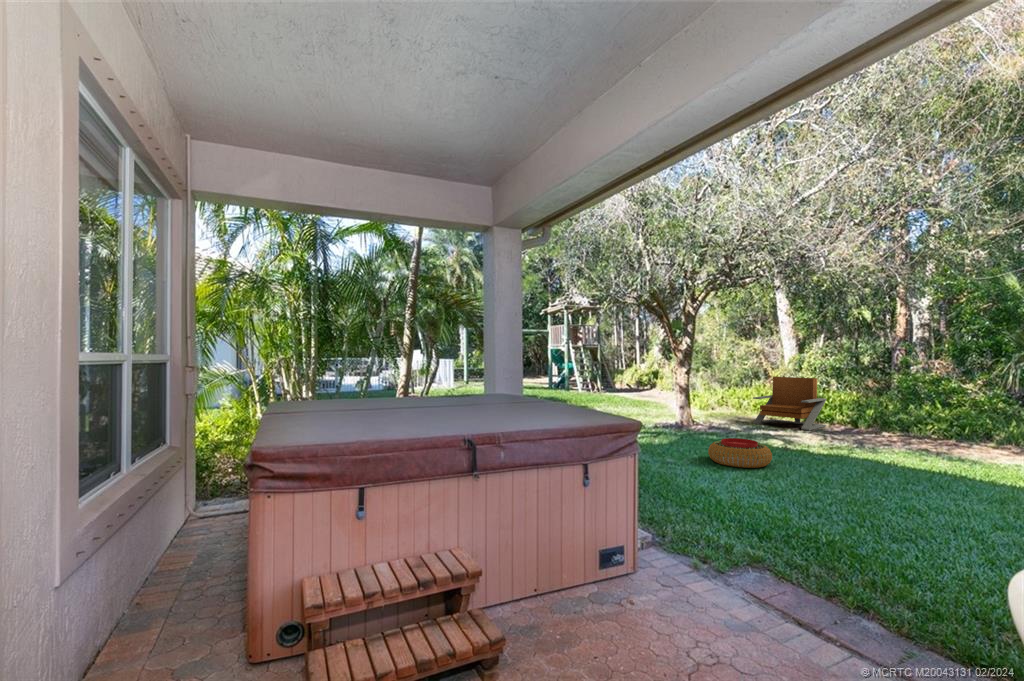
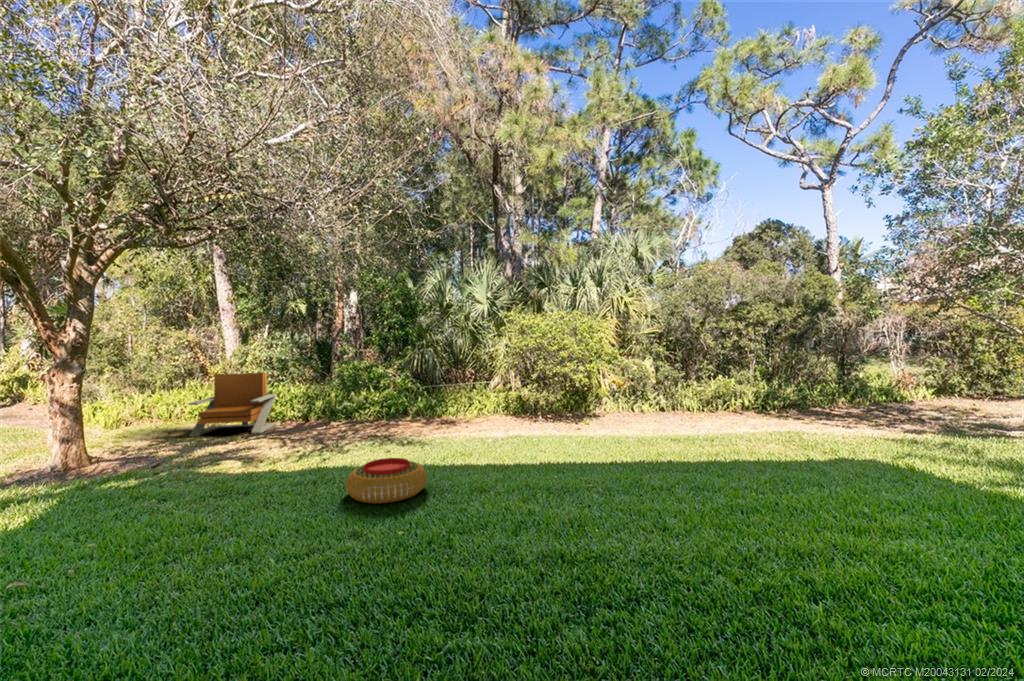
pouf: present [708,438,772,468] -> present [346,458,427,503]

